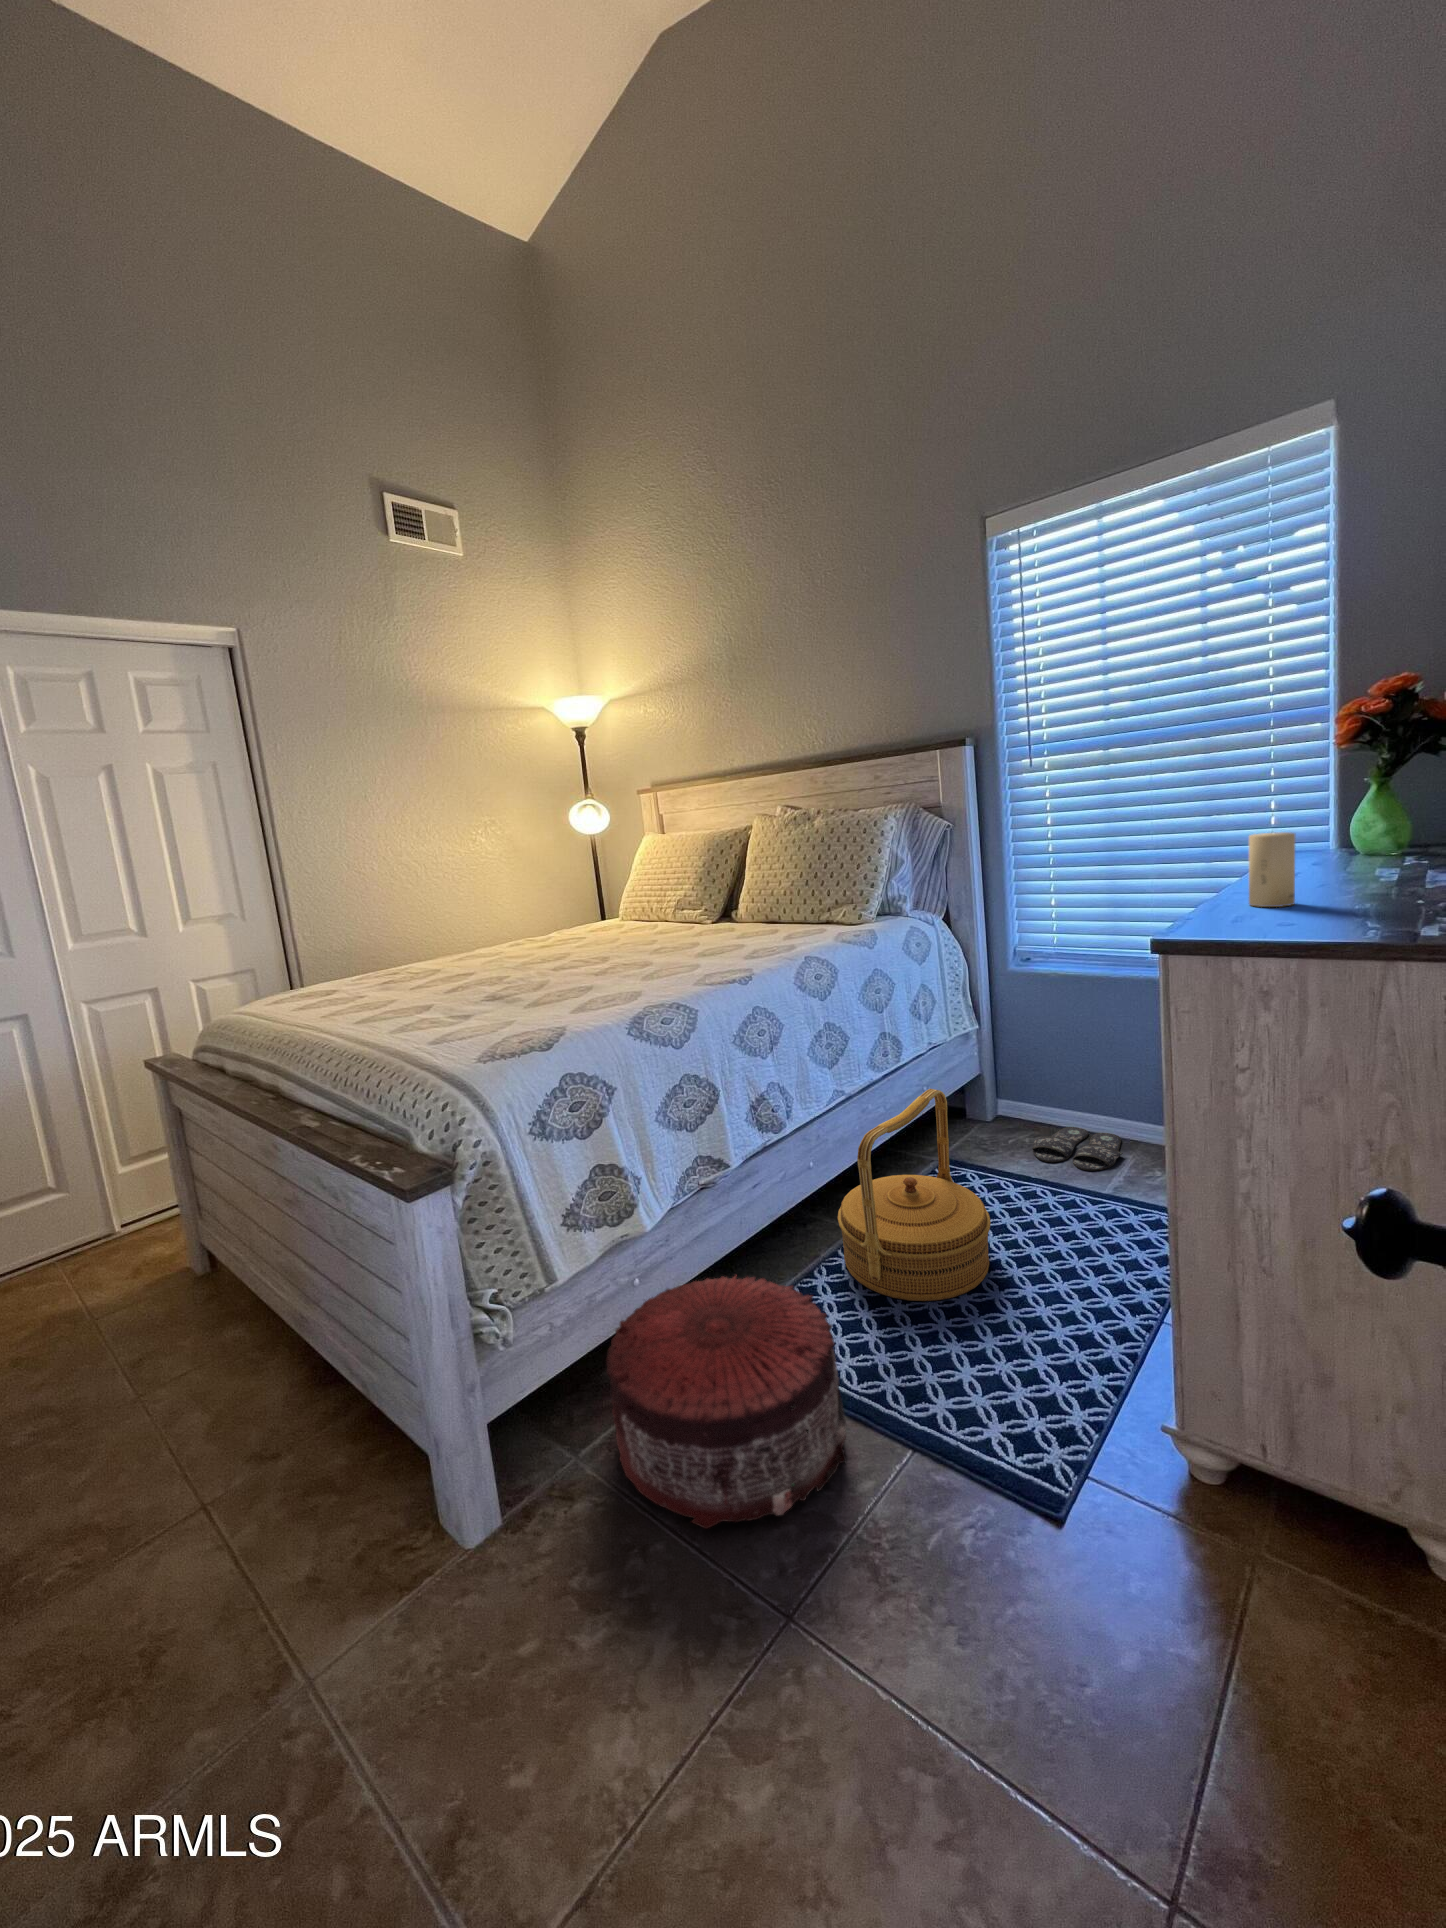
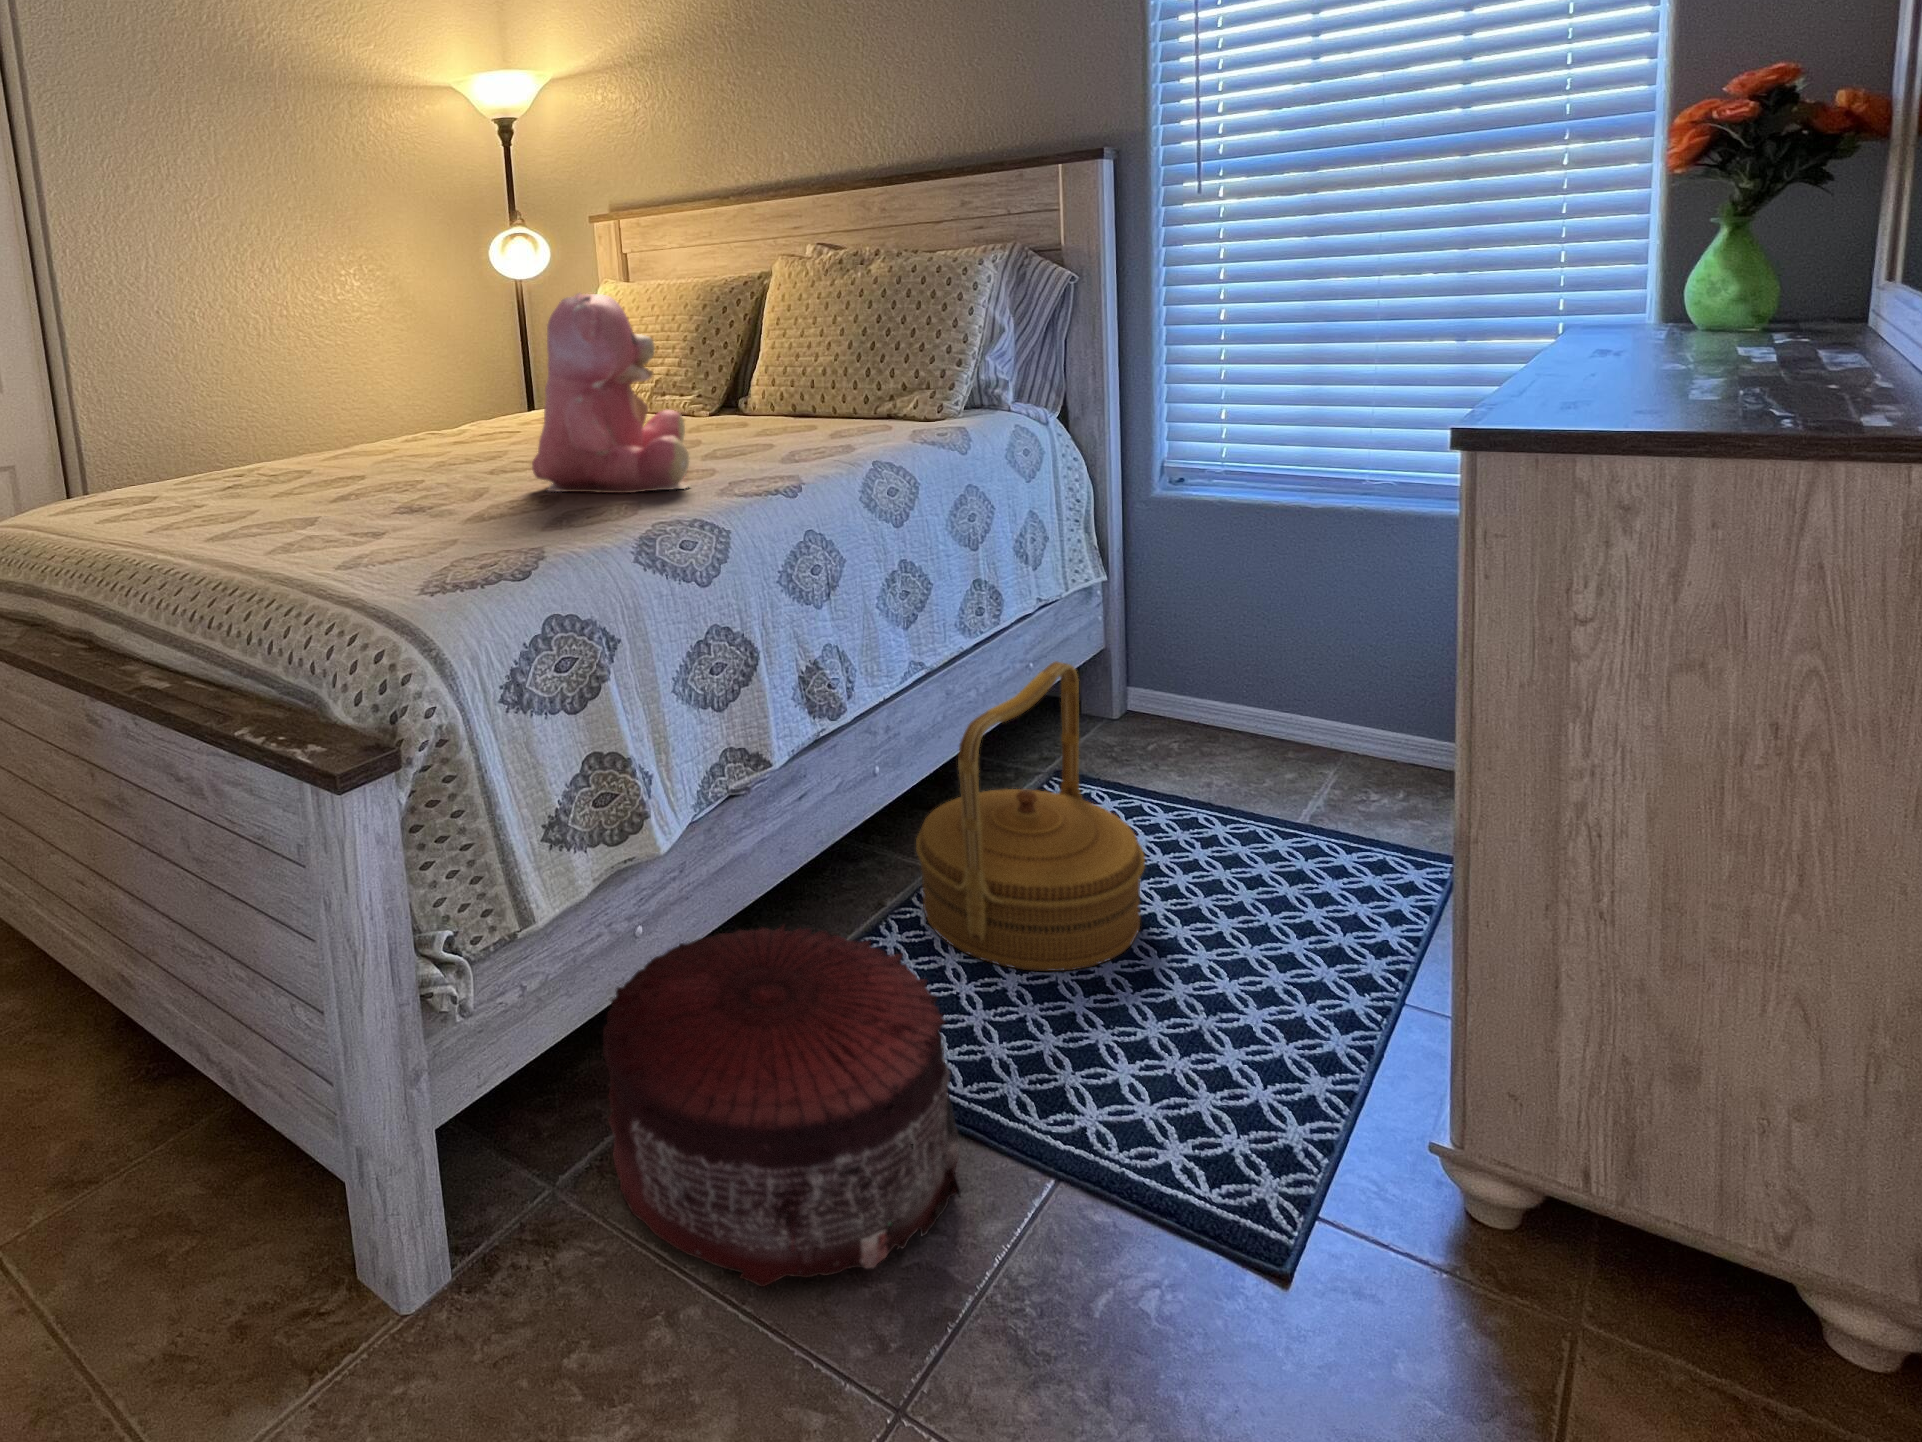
candle: present [1249,832,1295,907] -> none [1570,282,1646,390]
teddy bear: none [575,850,680,984] -> present [532,293,690,493]
slippers: present [1032,1127,1123,1171] -> none [1187,729,1322,791]

